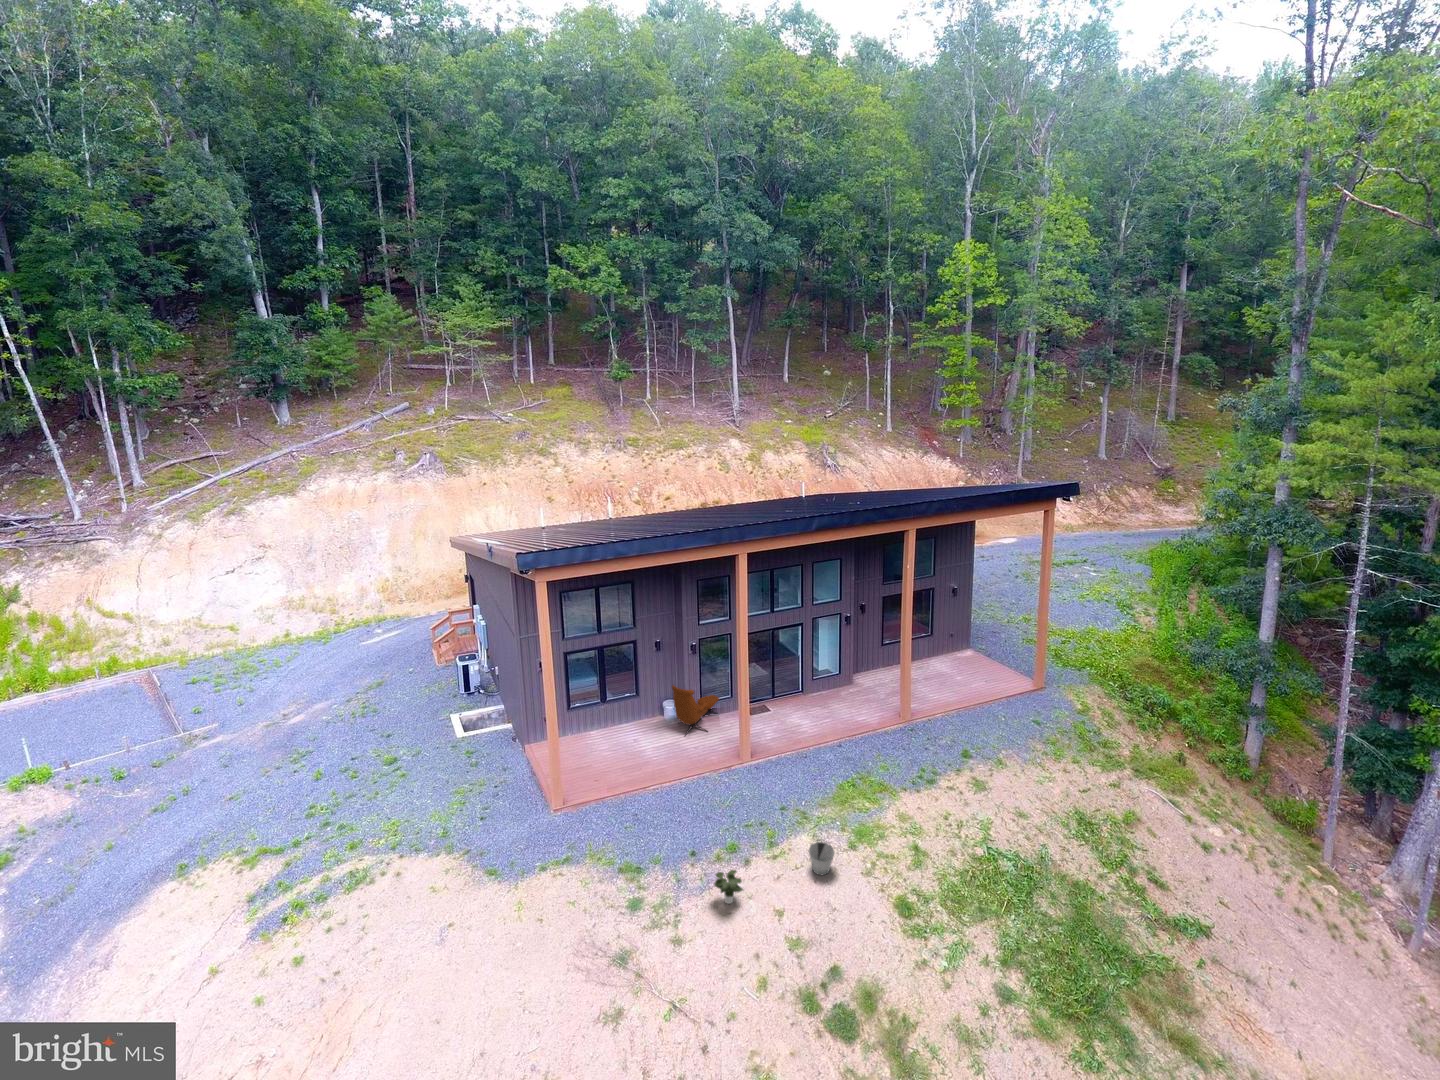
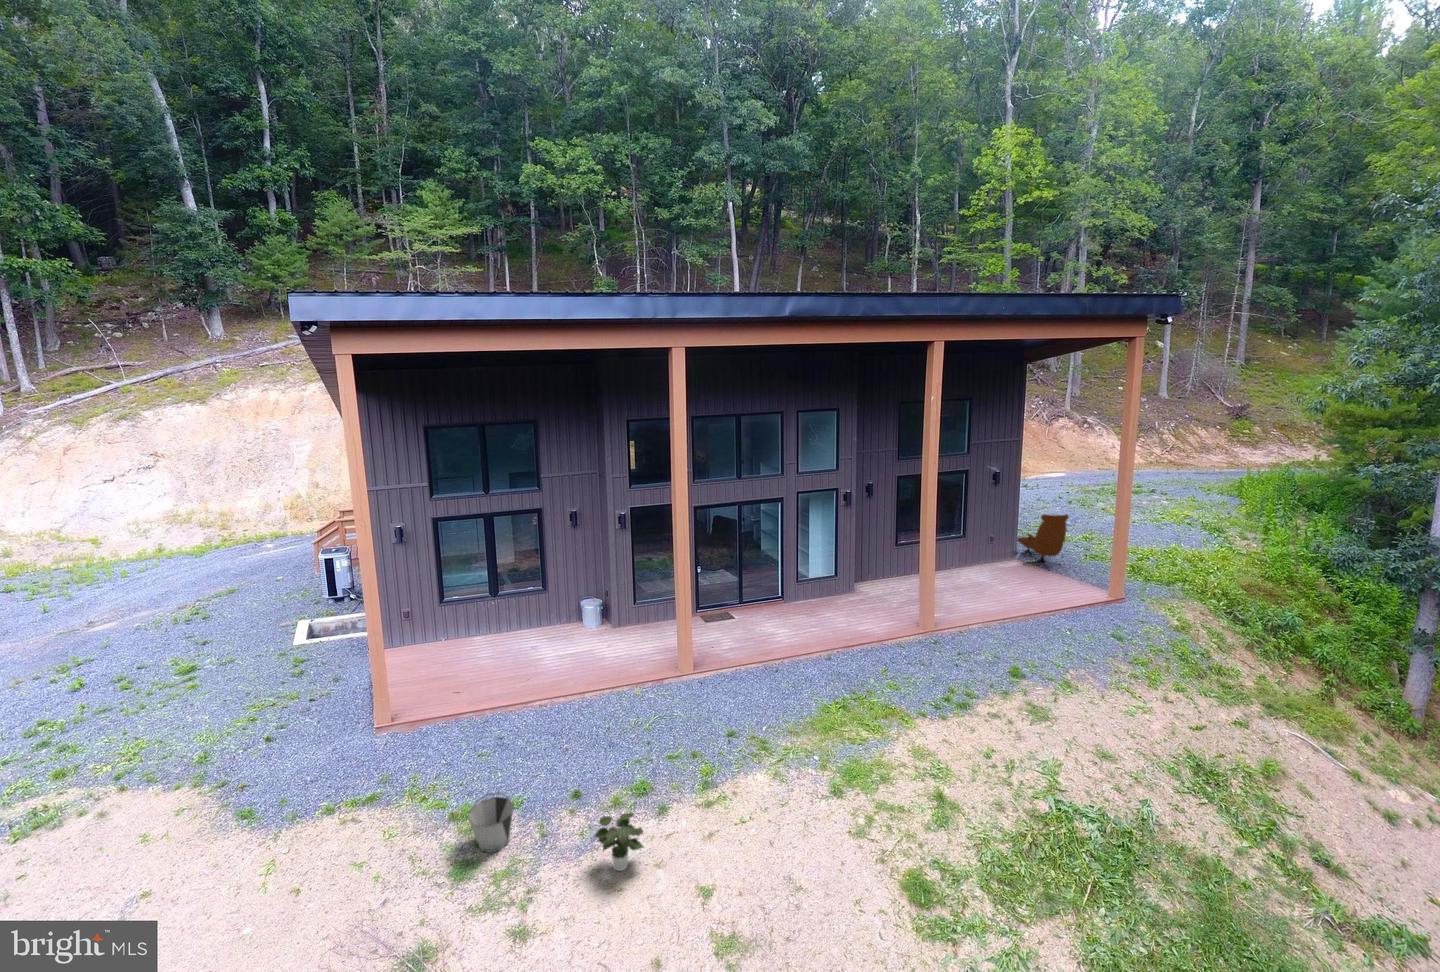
lounge chair: present [672,685,719,732] -> present [1017,514,1069,569]
bucket: present [809,842,834,875] -> present [468,792,514,853]

